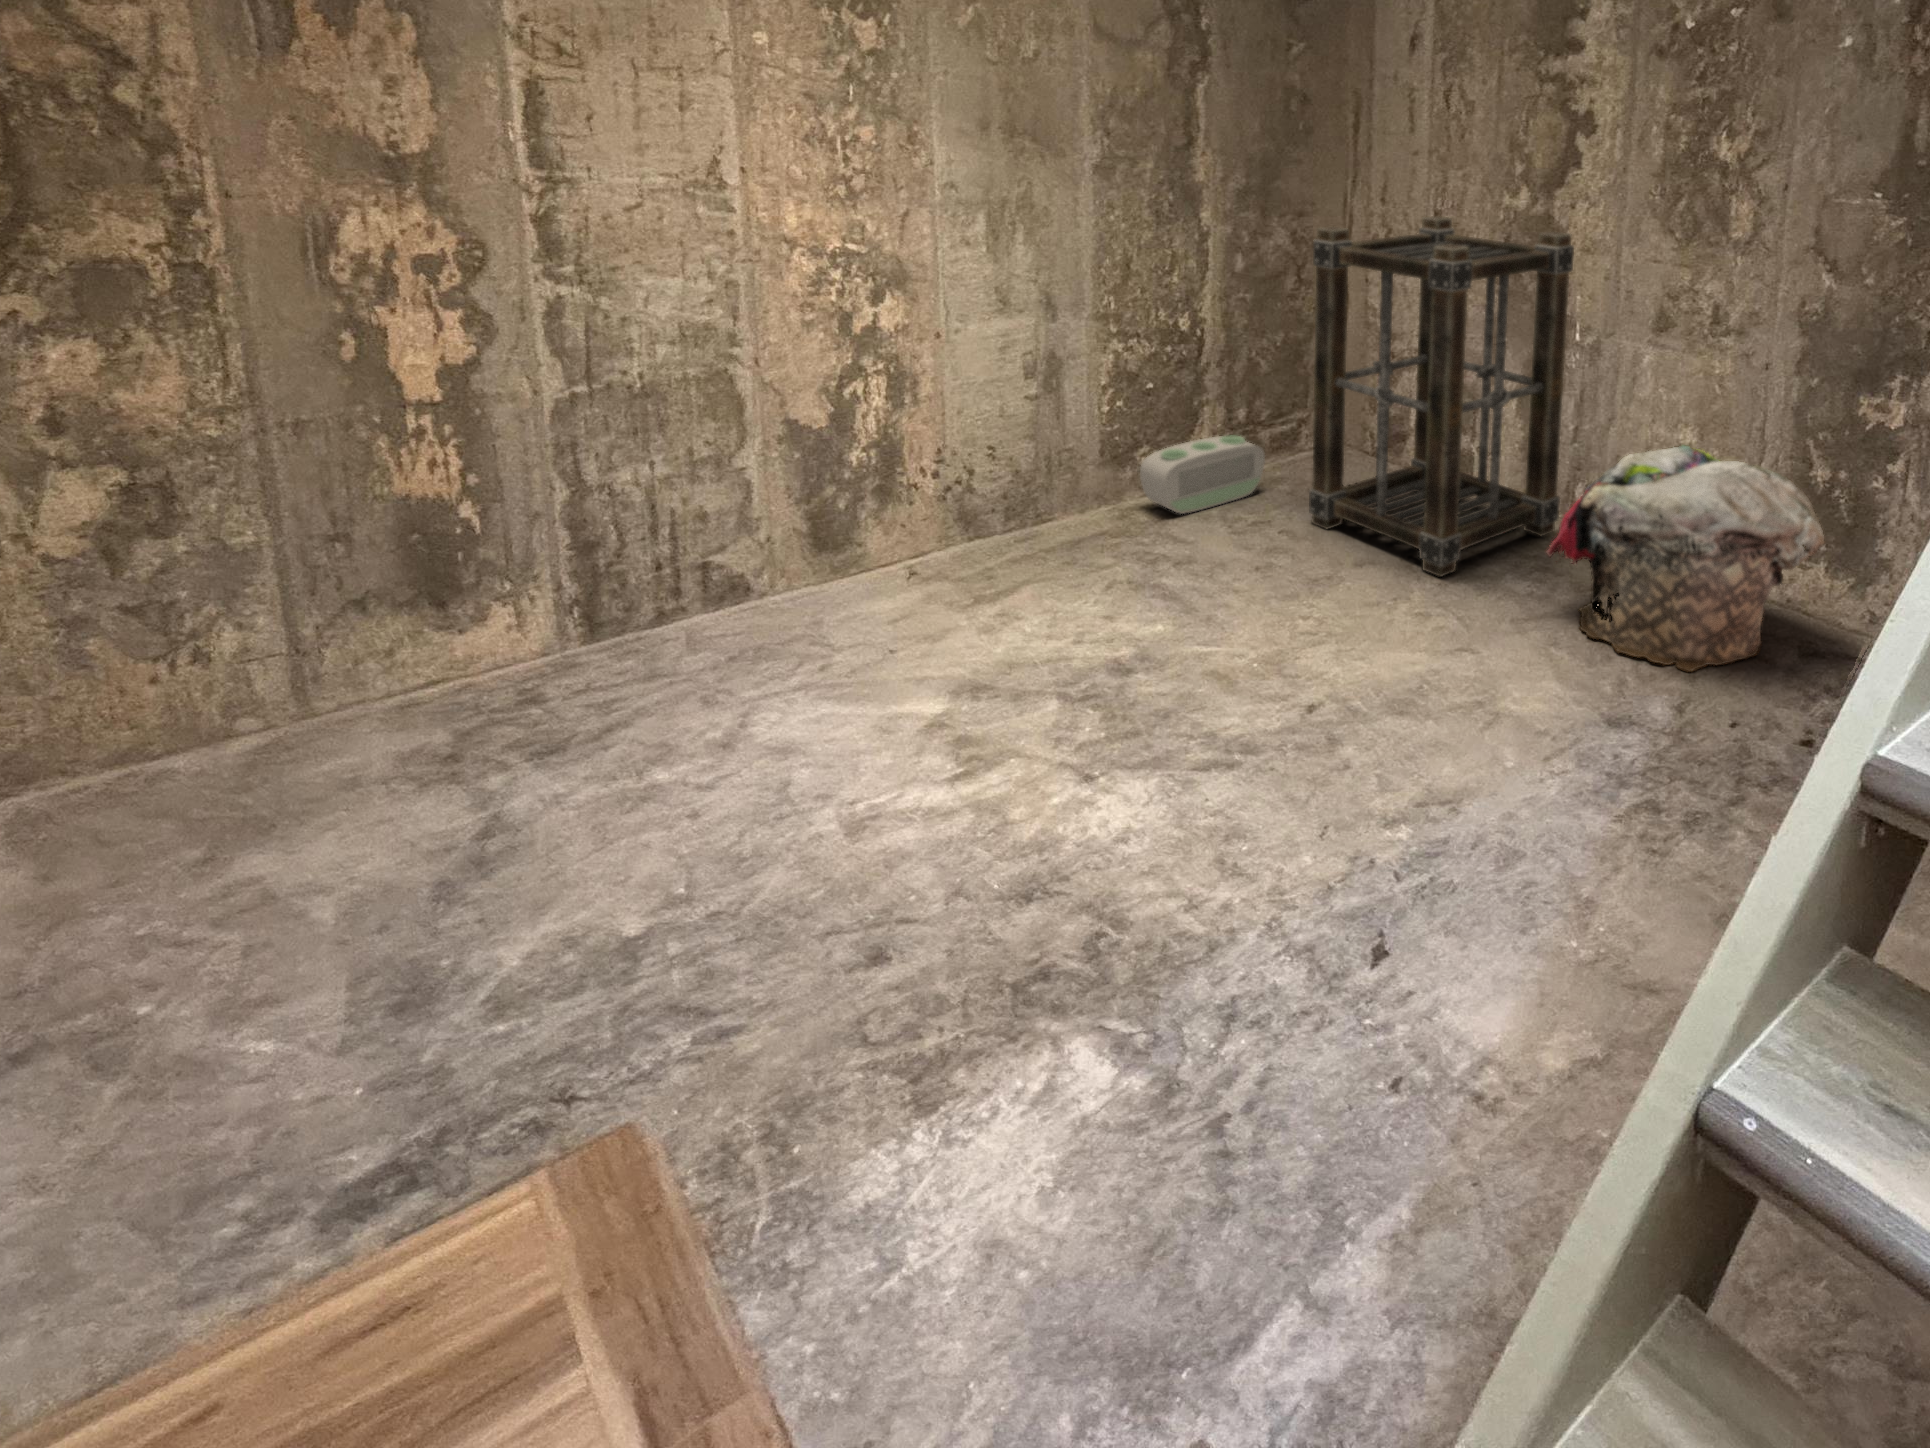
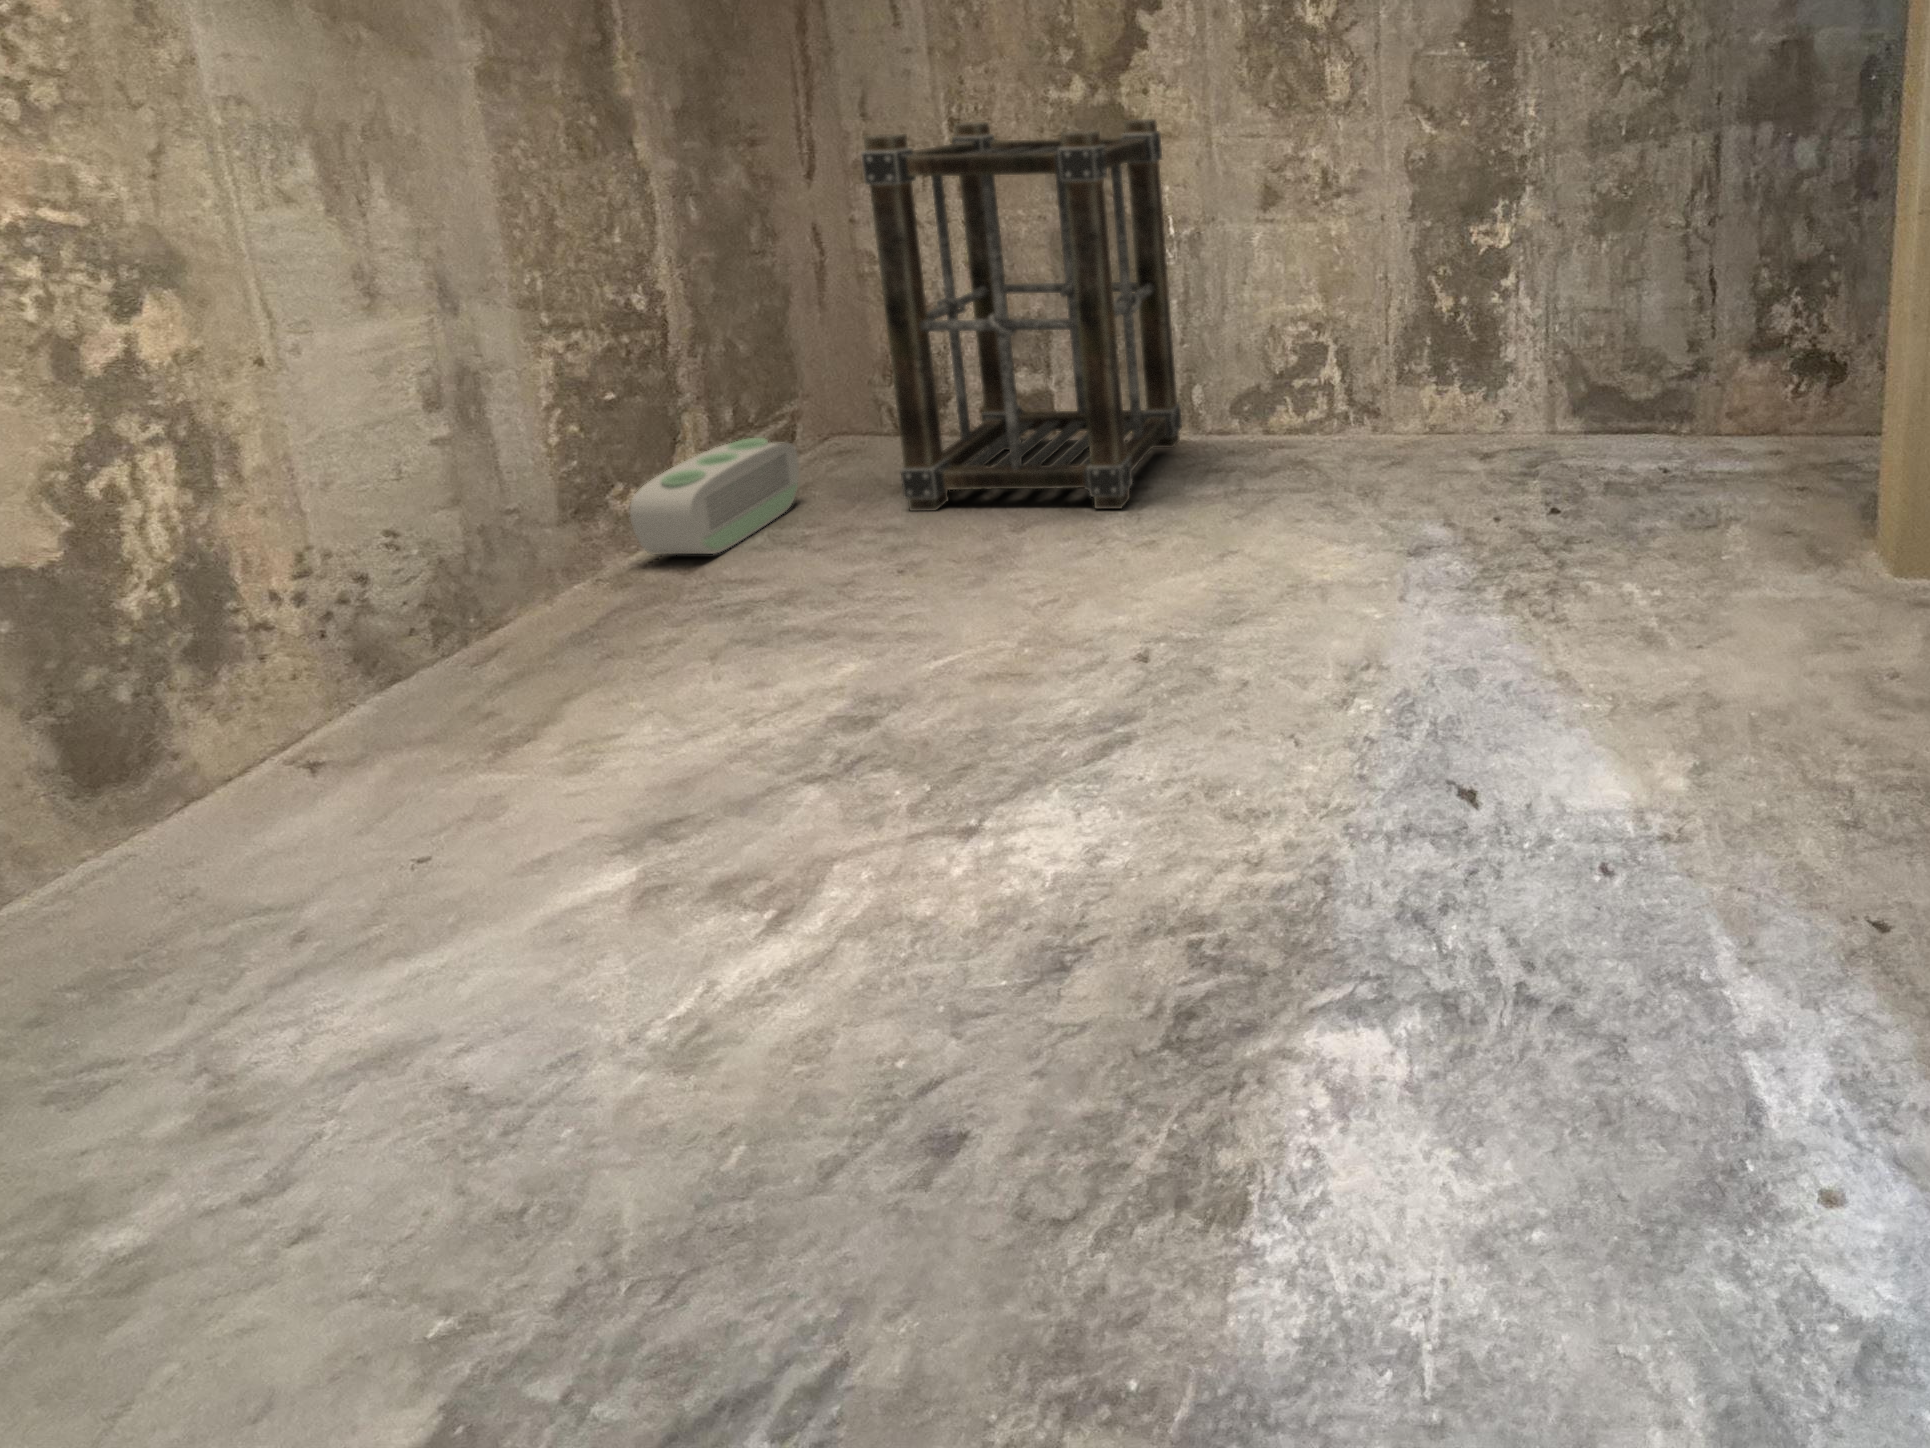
laundry basket: present [1547,446,1824,672] -> none [1244,299,1485,508]

